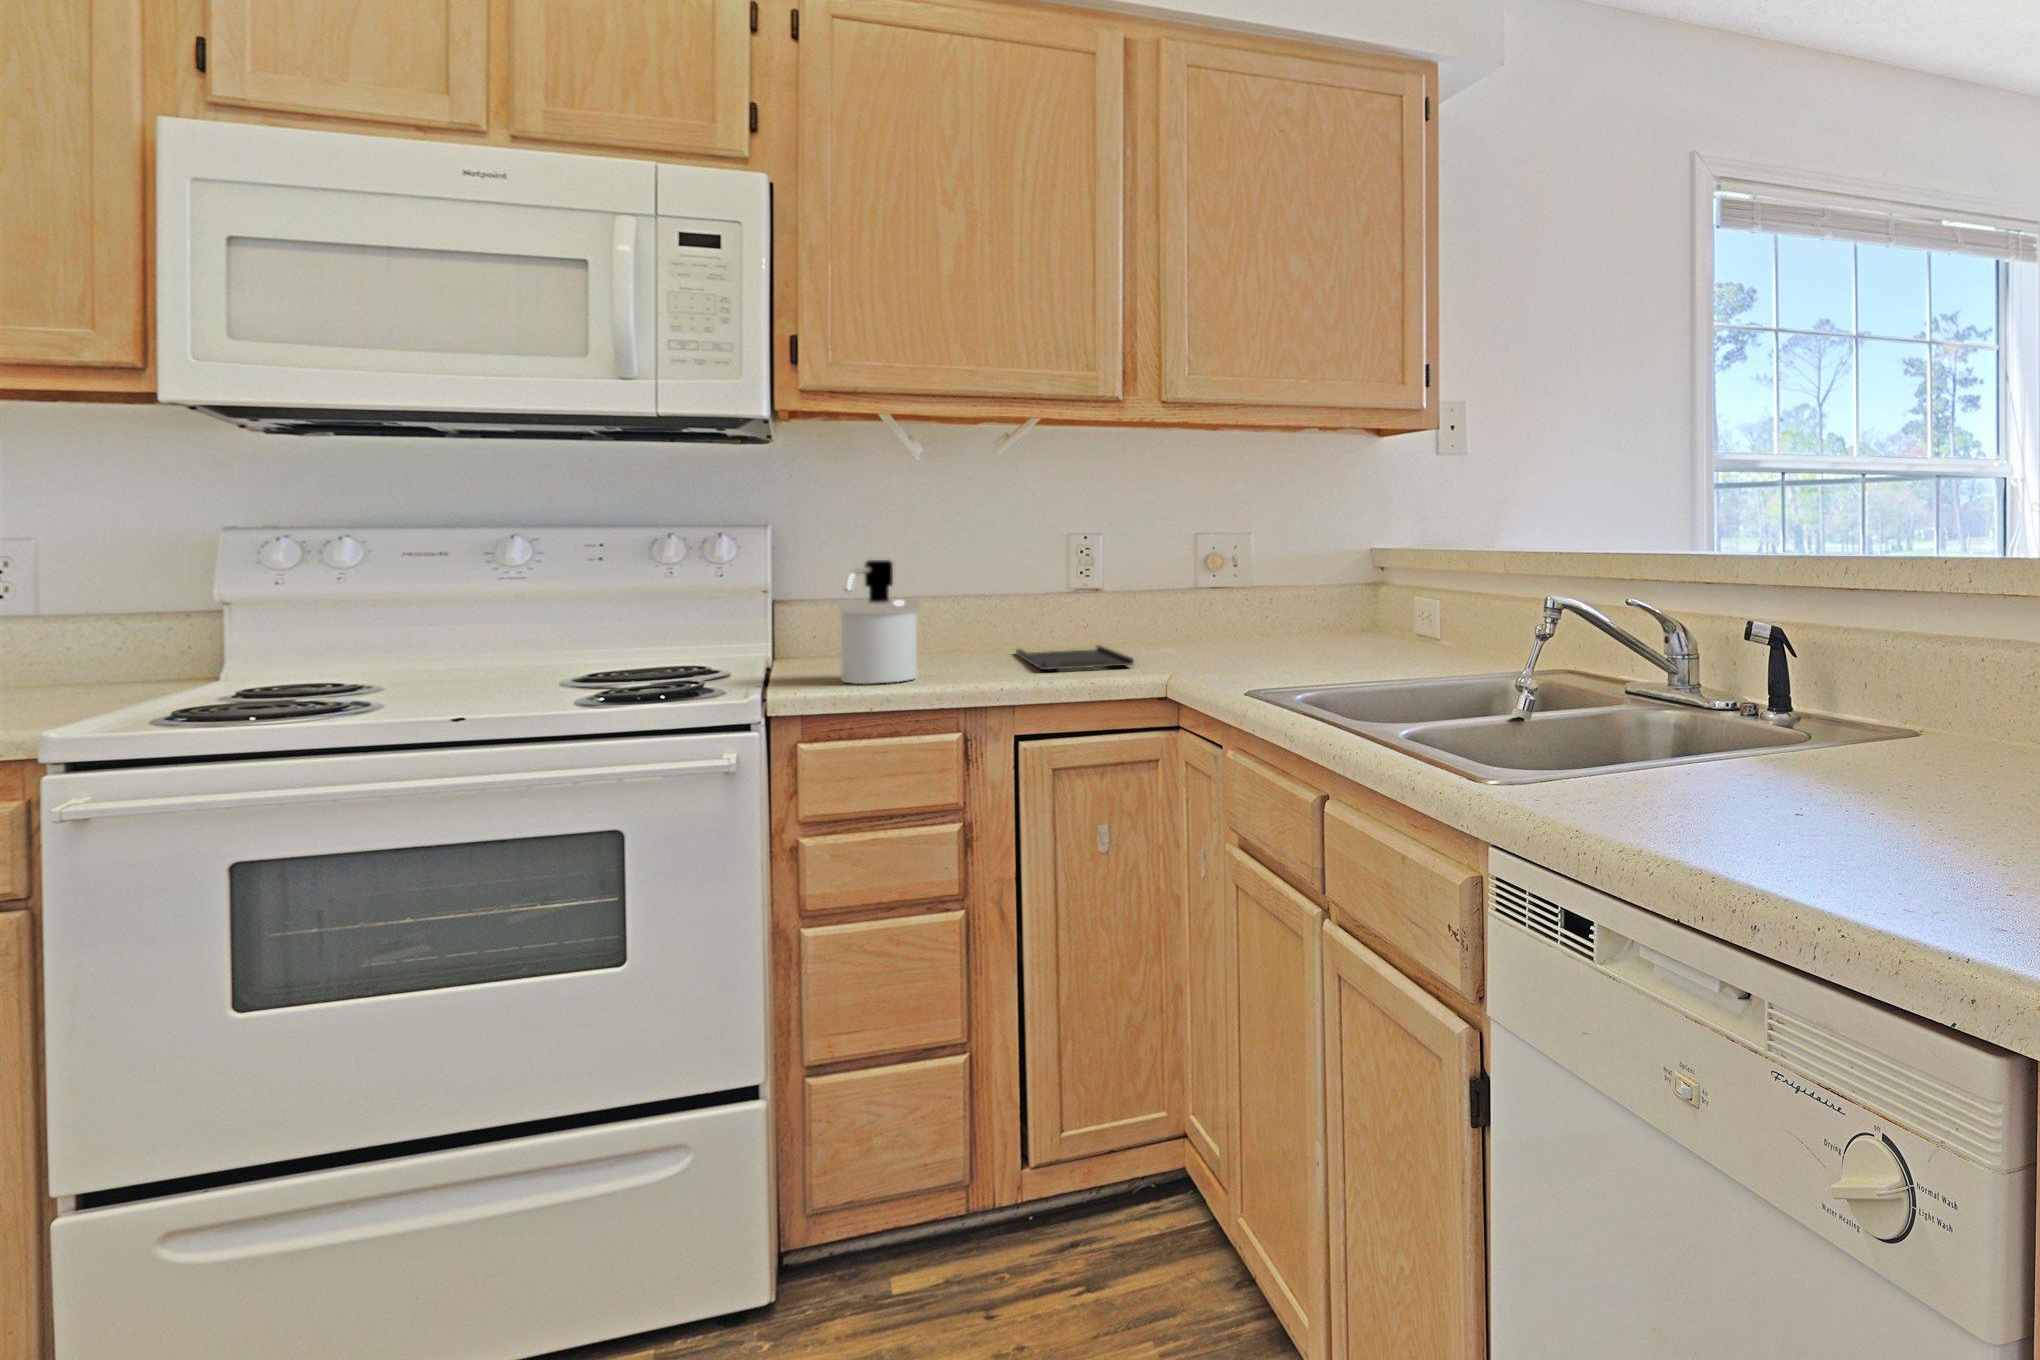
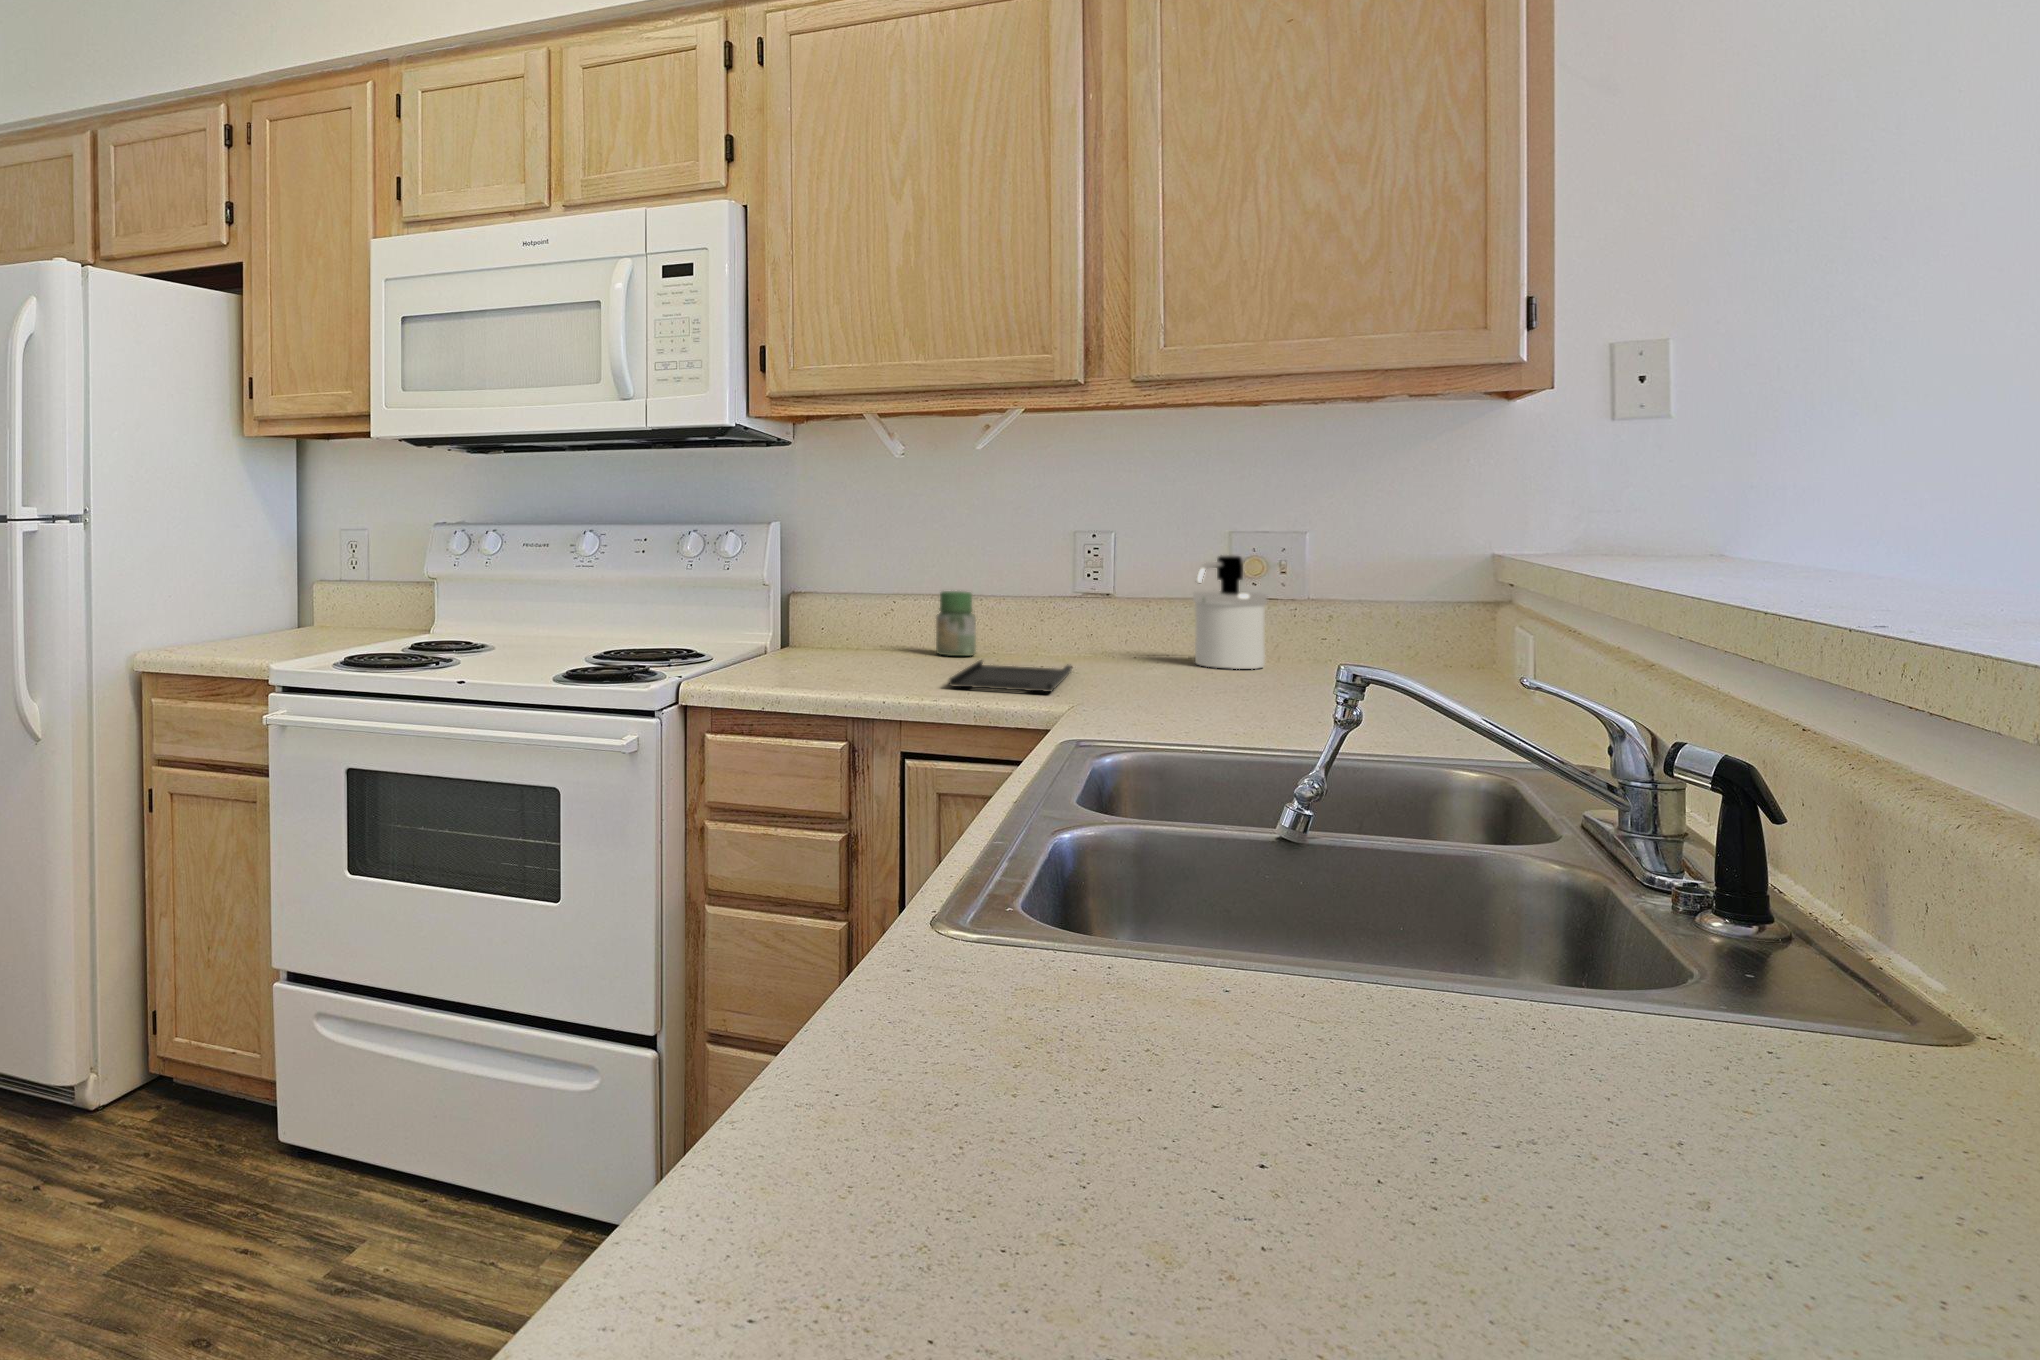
soap dispenser: present [838,560,919,684] -> present [1193,556,1268,669]
jar: none [954,588,993,649] -> present [936,591,976,656]

